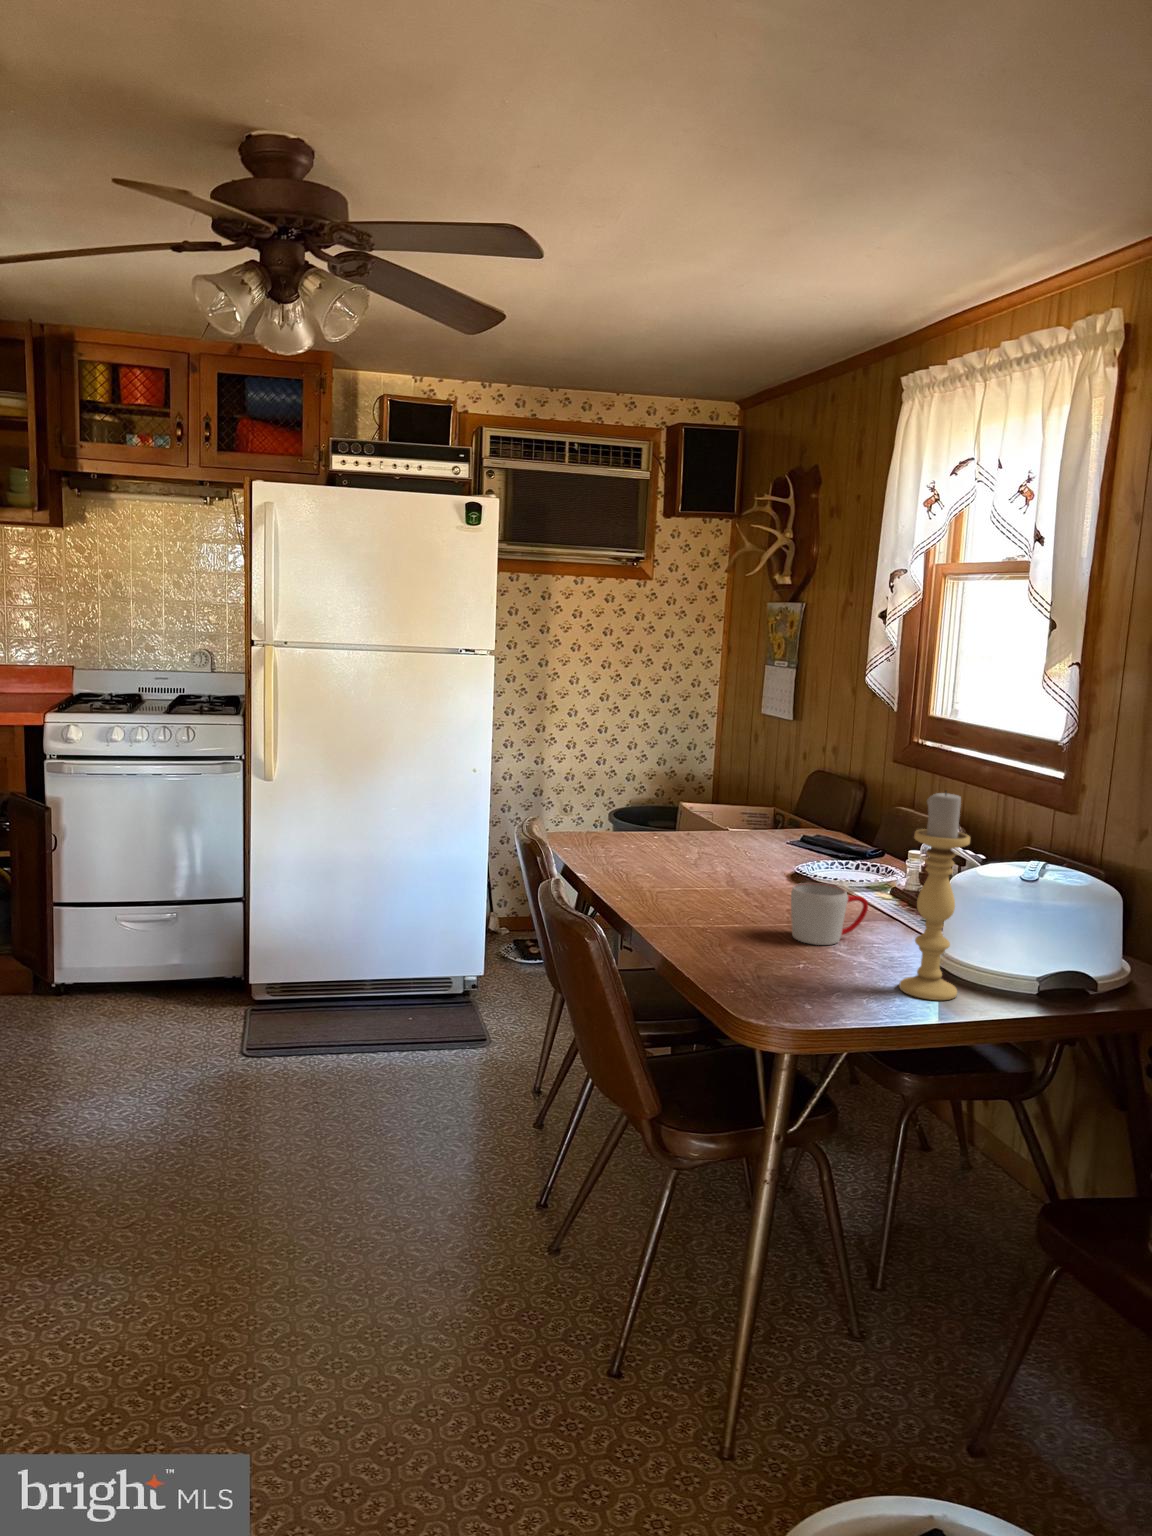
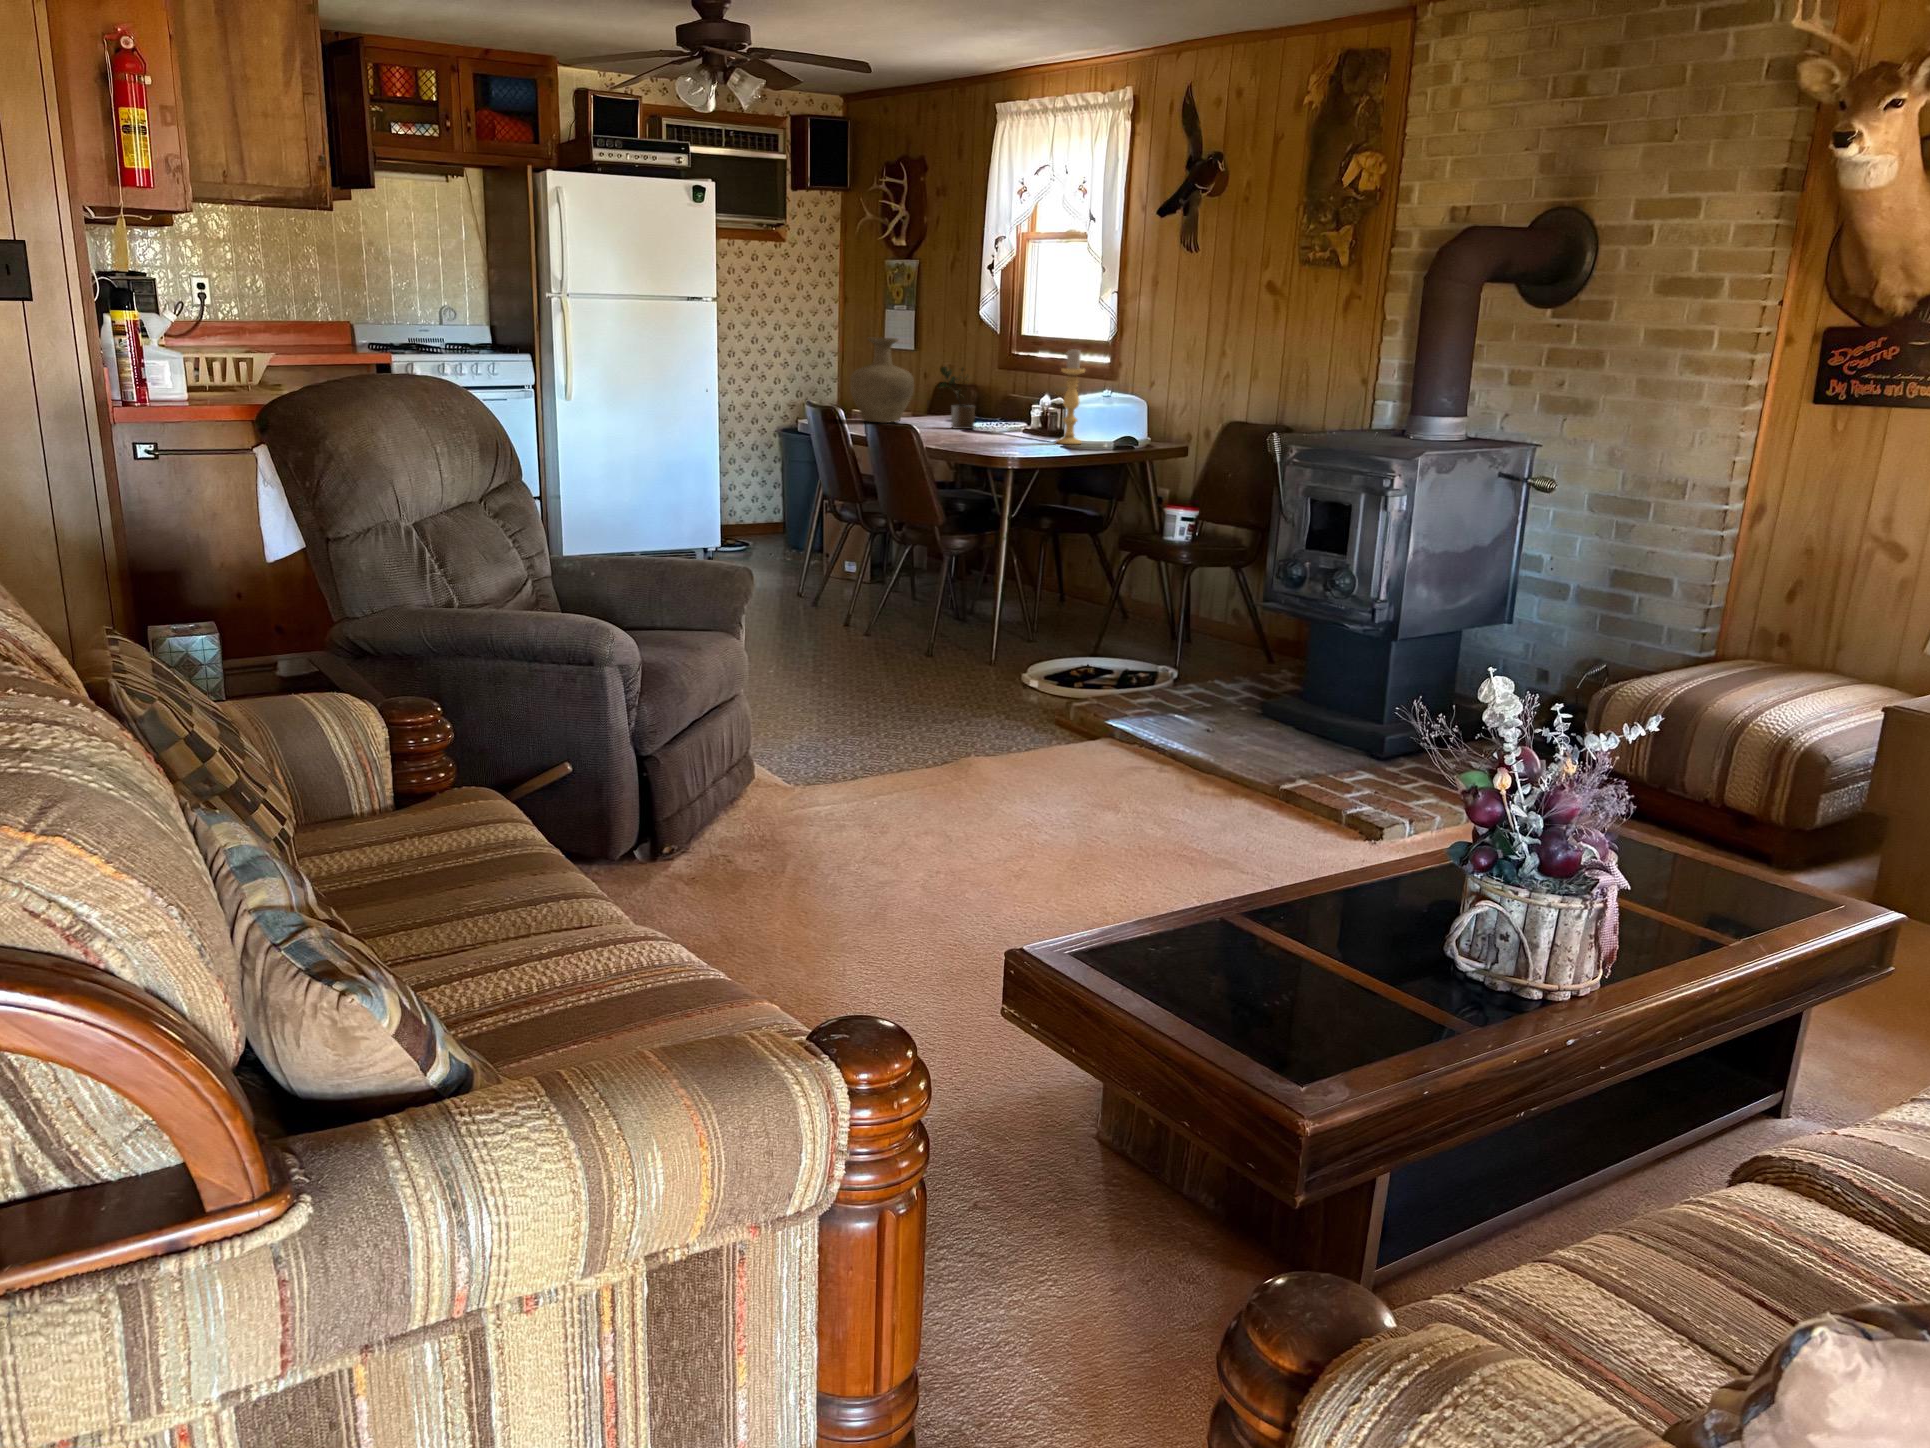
vase: none [602,721,706,859] -> present [850,338,914,423]
potted plant: none [724,781,791,893] -> present [939,366,975,429]
mug: present [791,883,868,945] -> none [994,410,1030,437]

